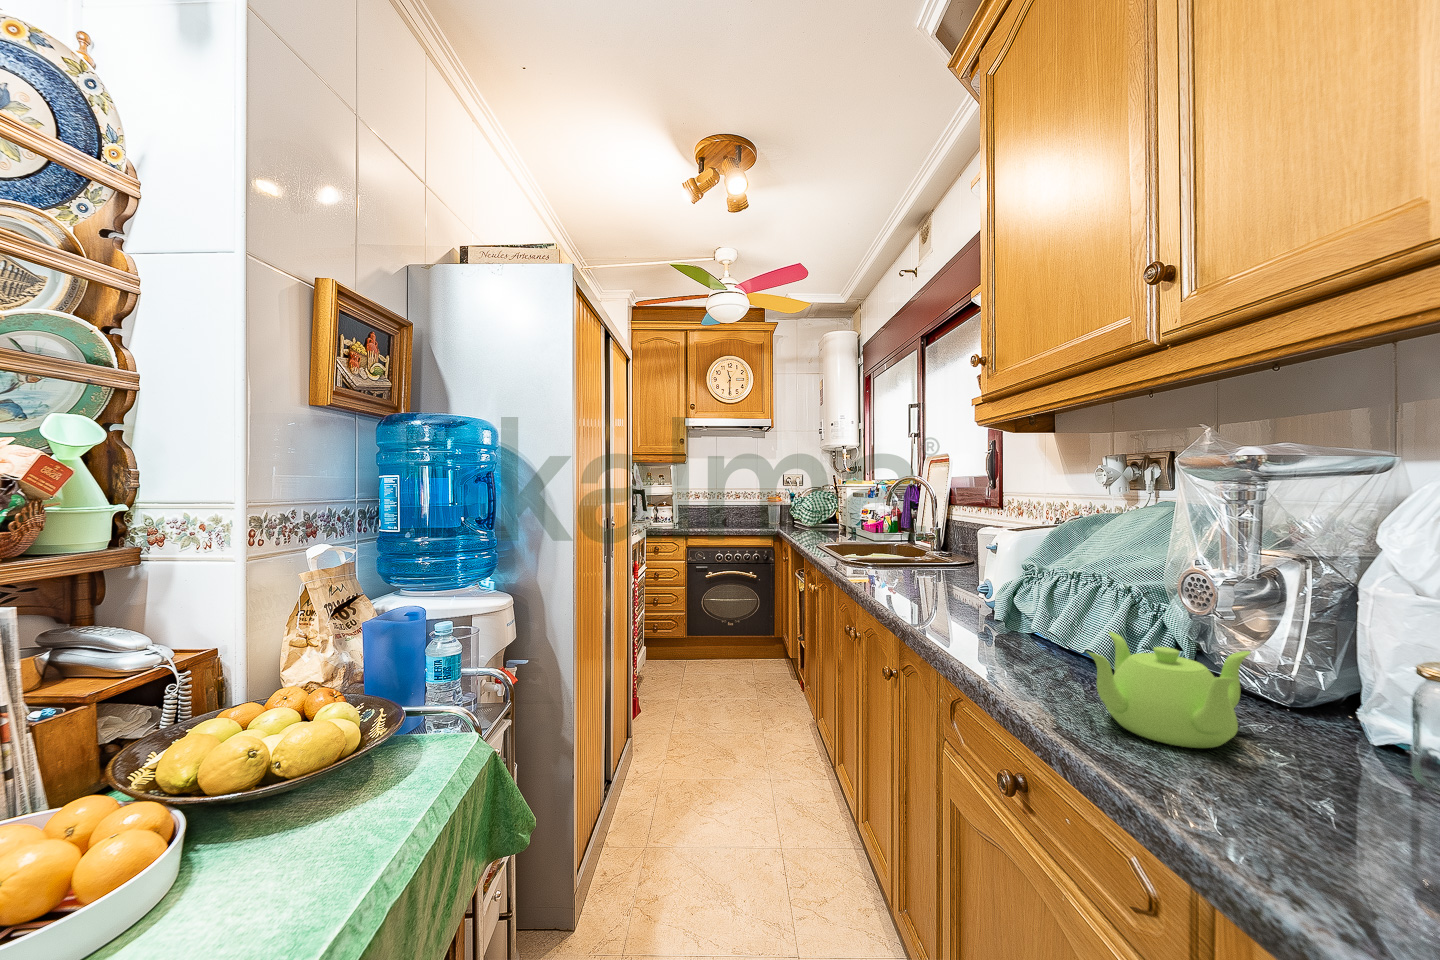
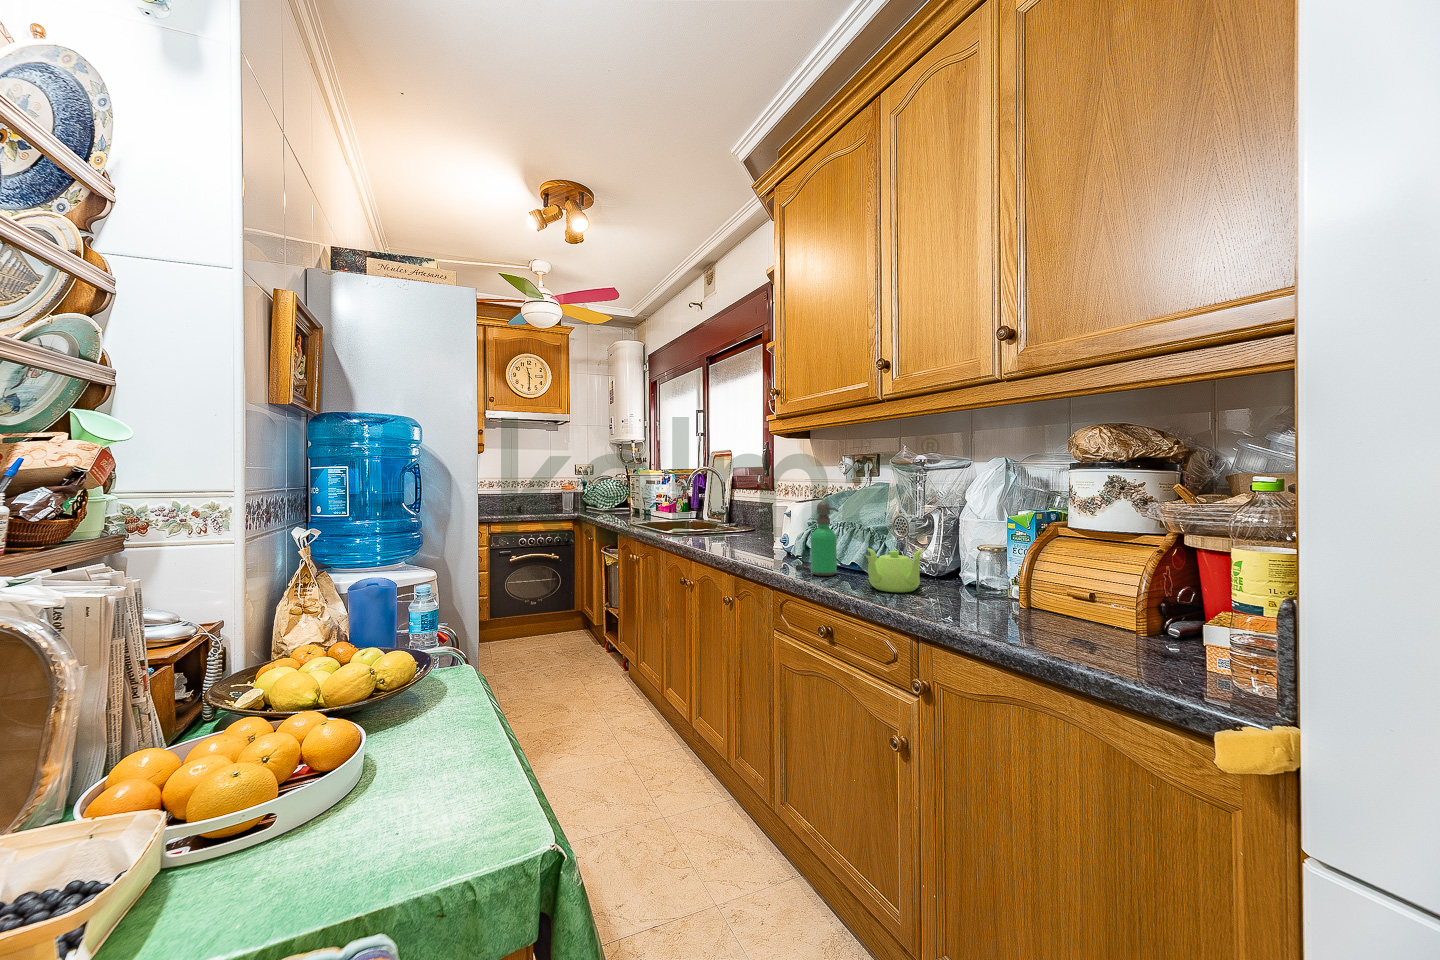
soap dispenser: none [1000,534,1052,671] -> present [811,502,839,576]

